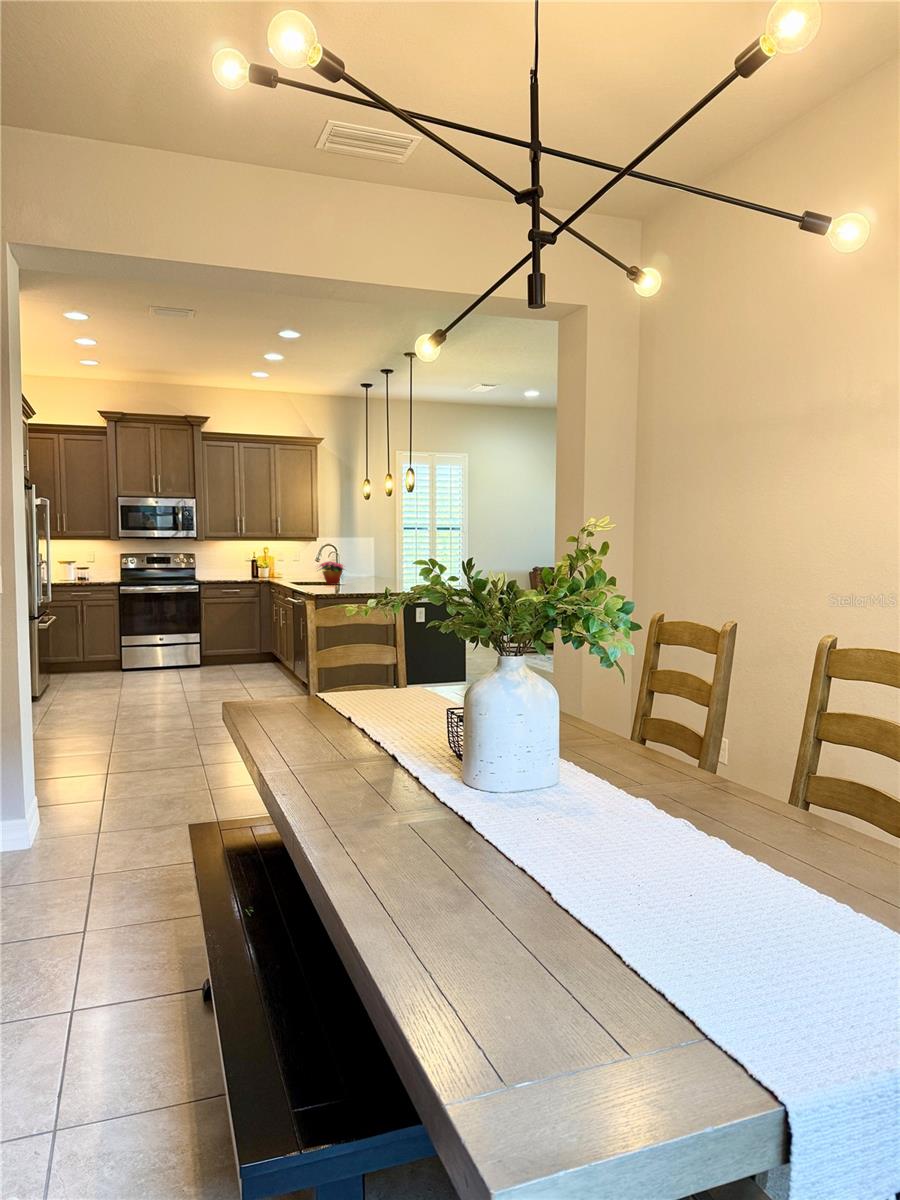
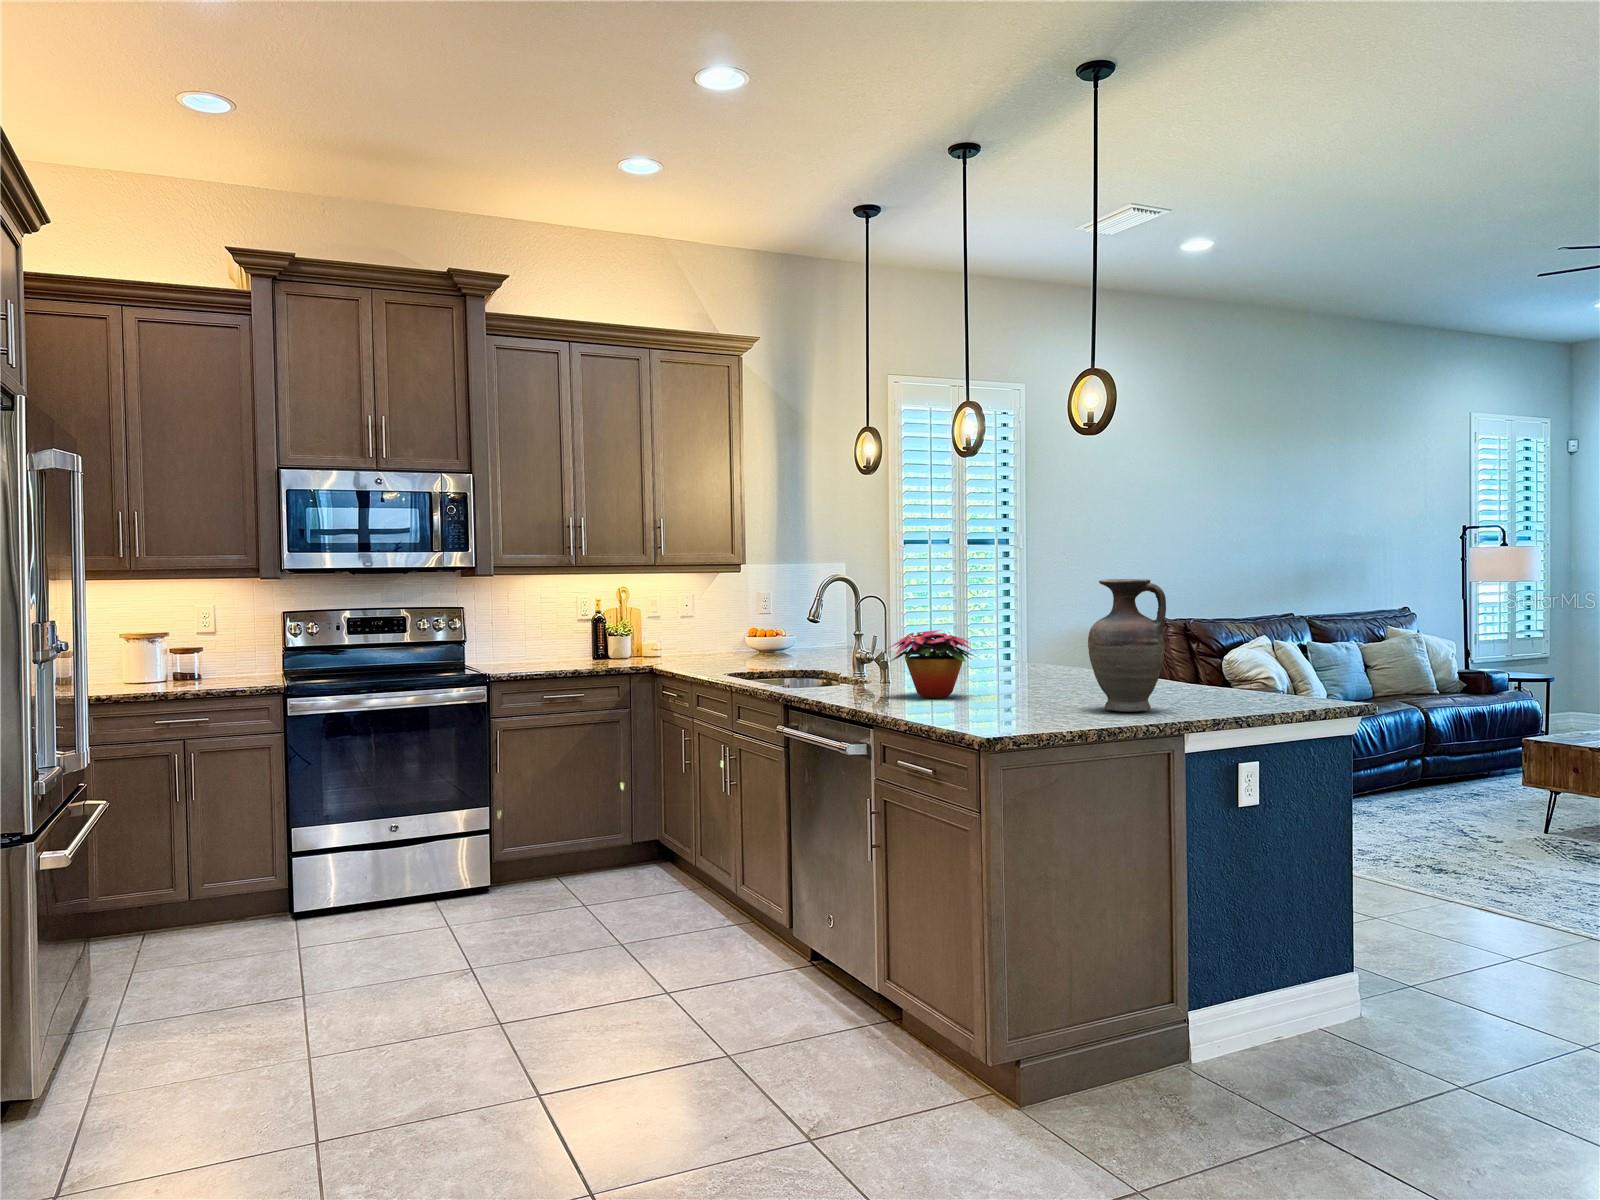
vase: none [363,543,388,586] -> present [1088,579,1166,711]

